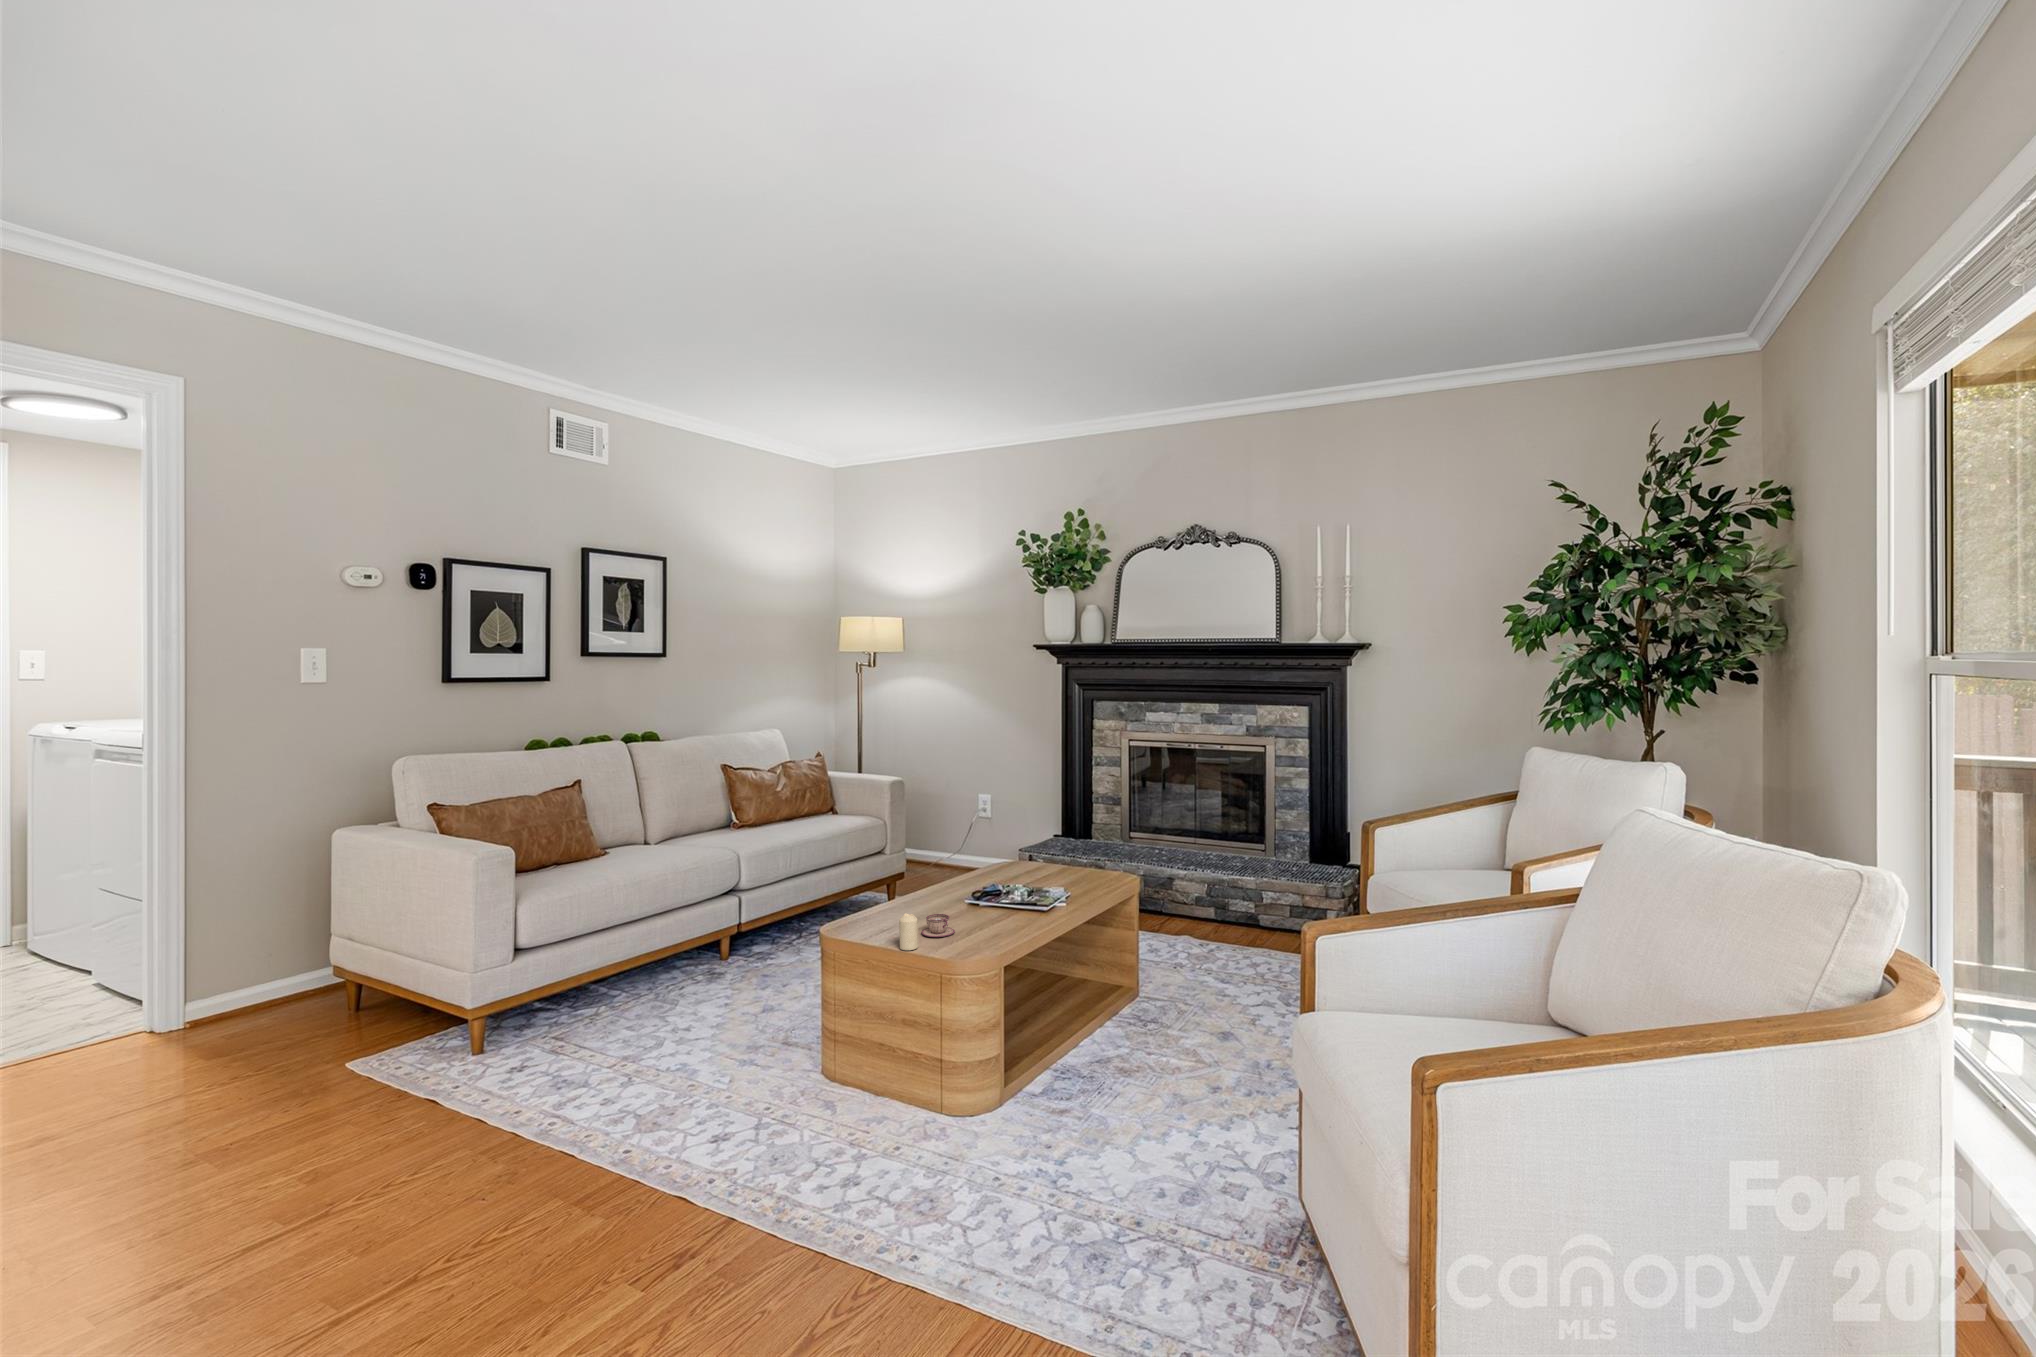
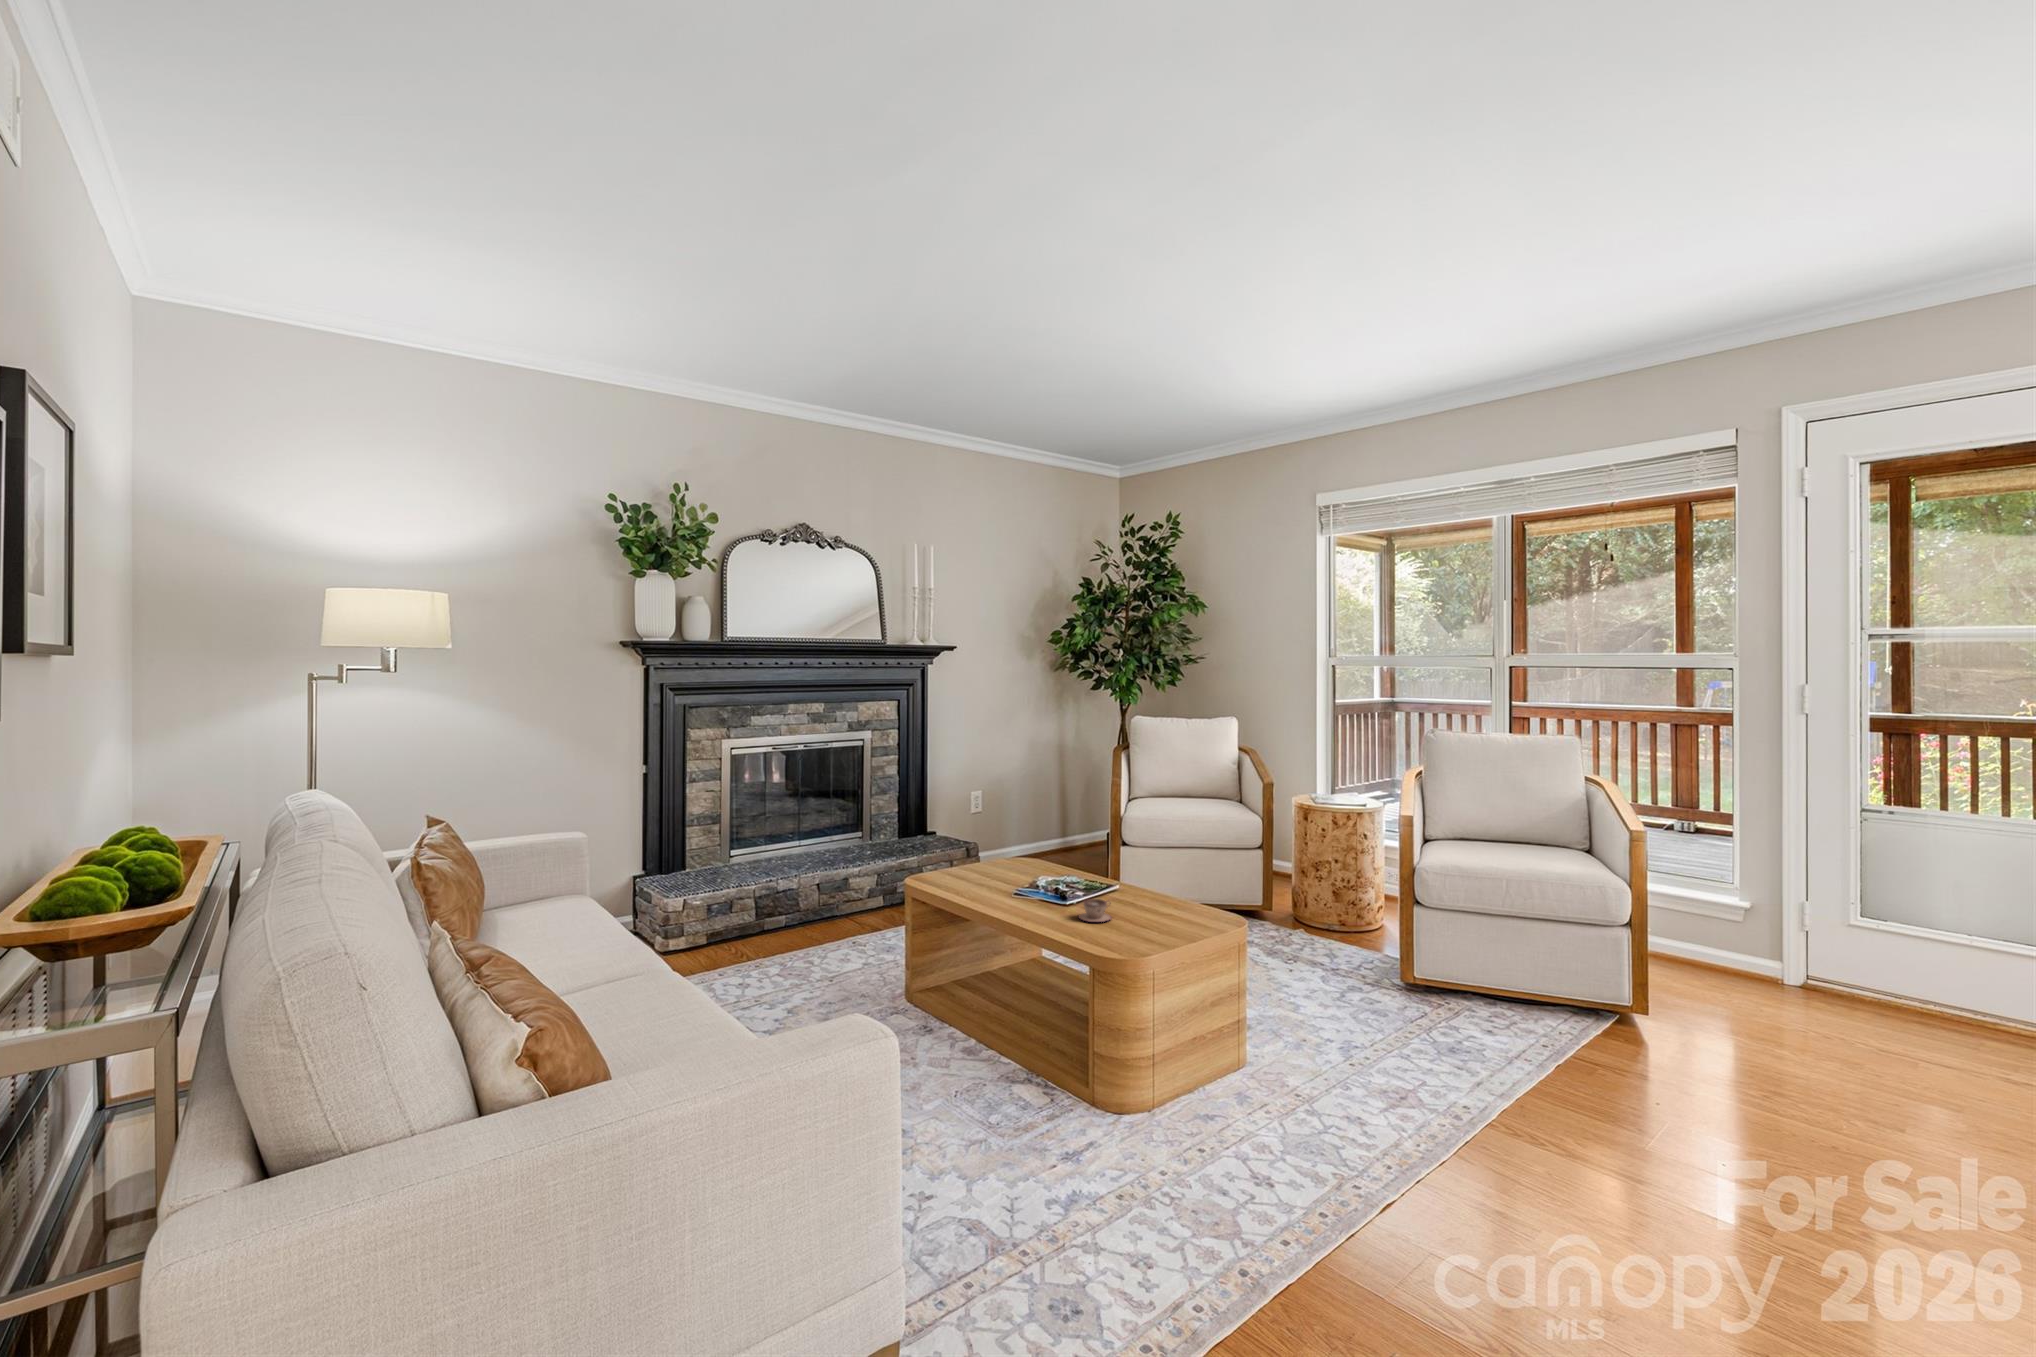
candle: present [899,914,918,950] -> none [1122,896,1140,933]

